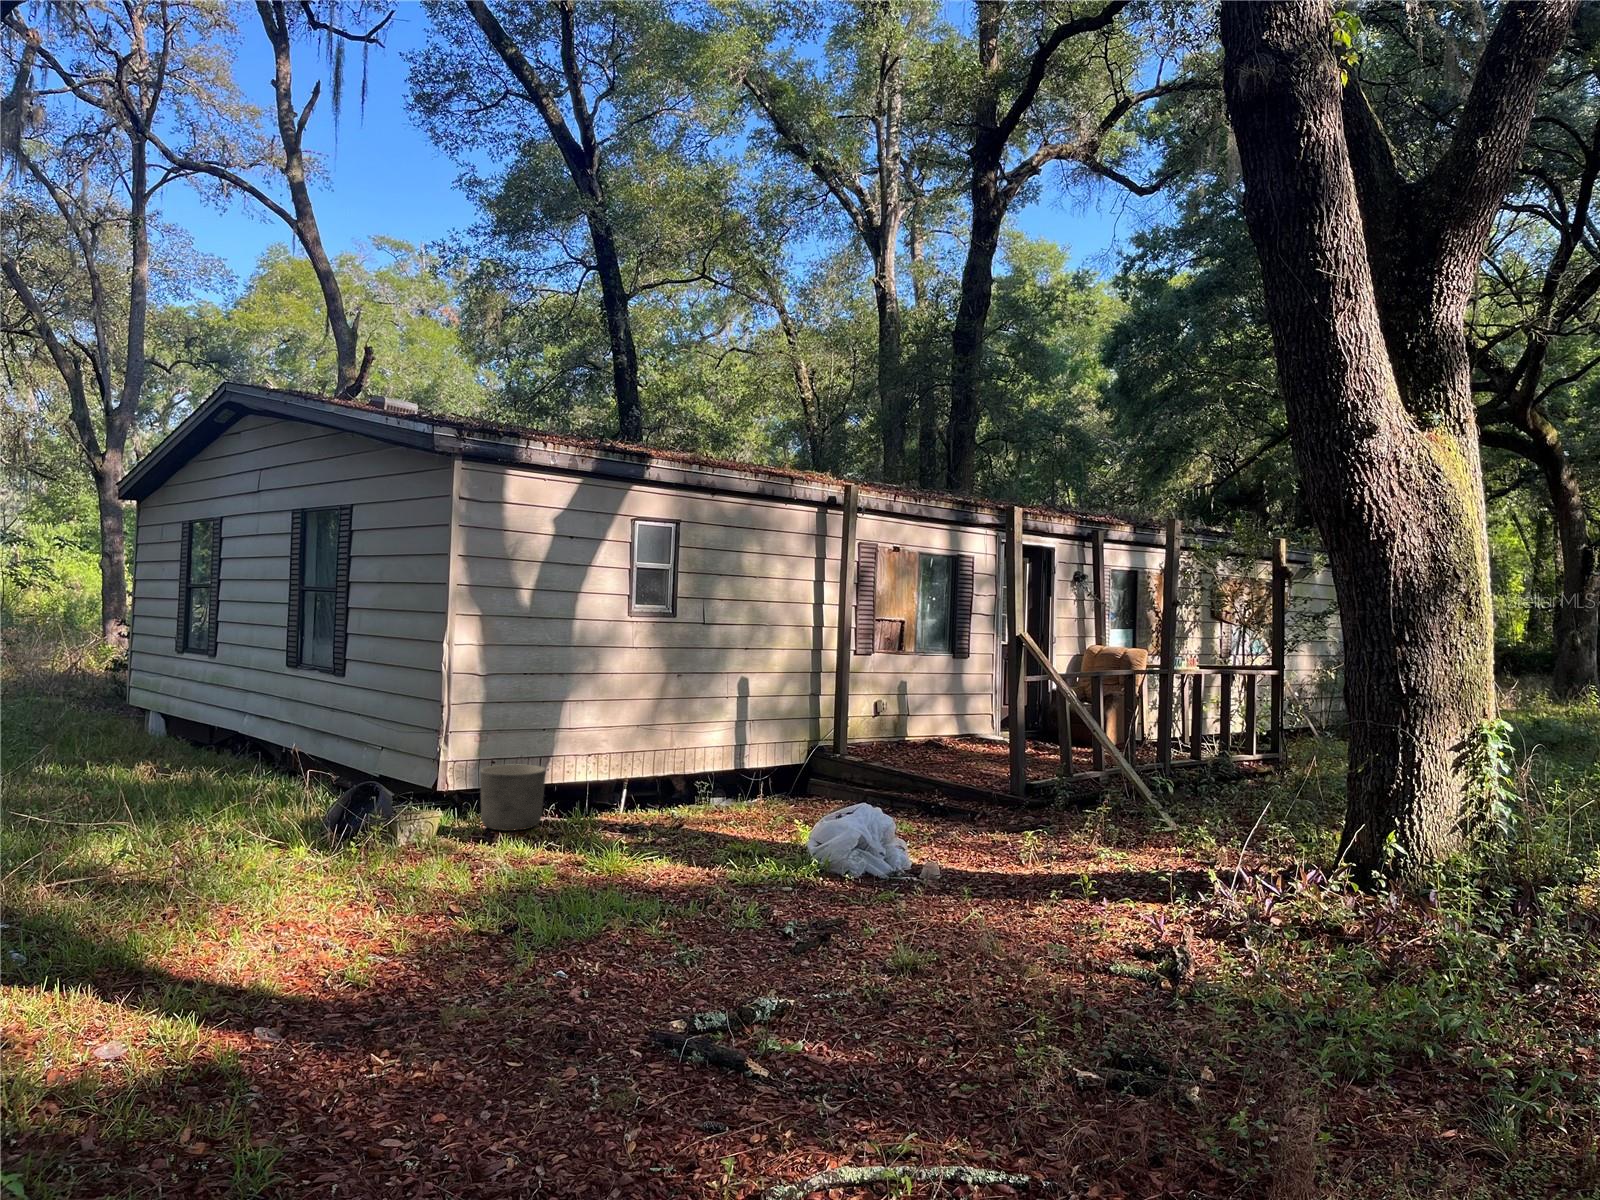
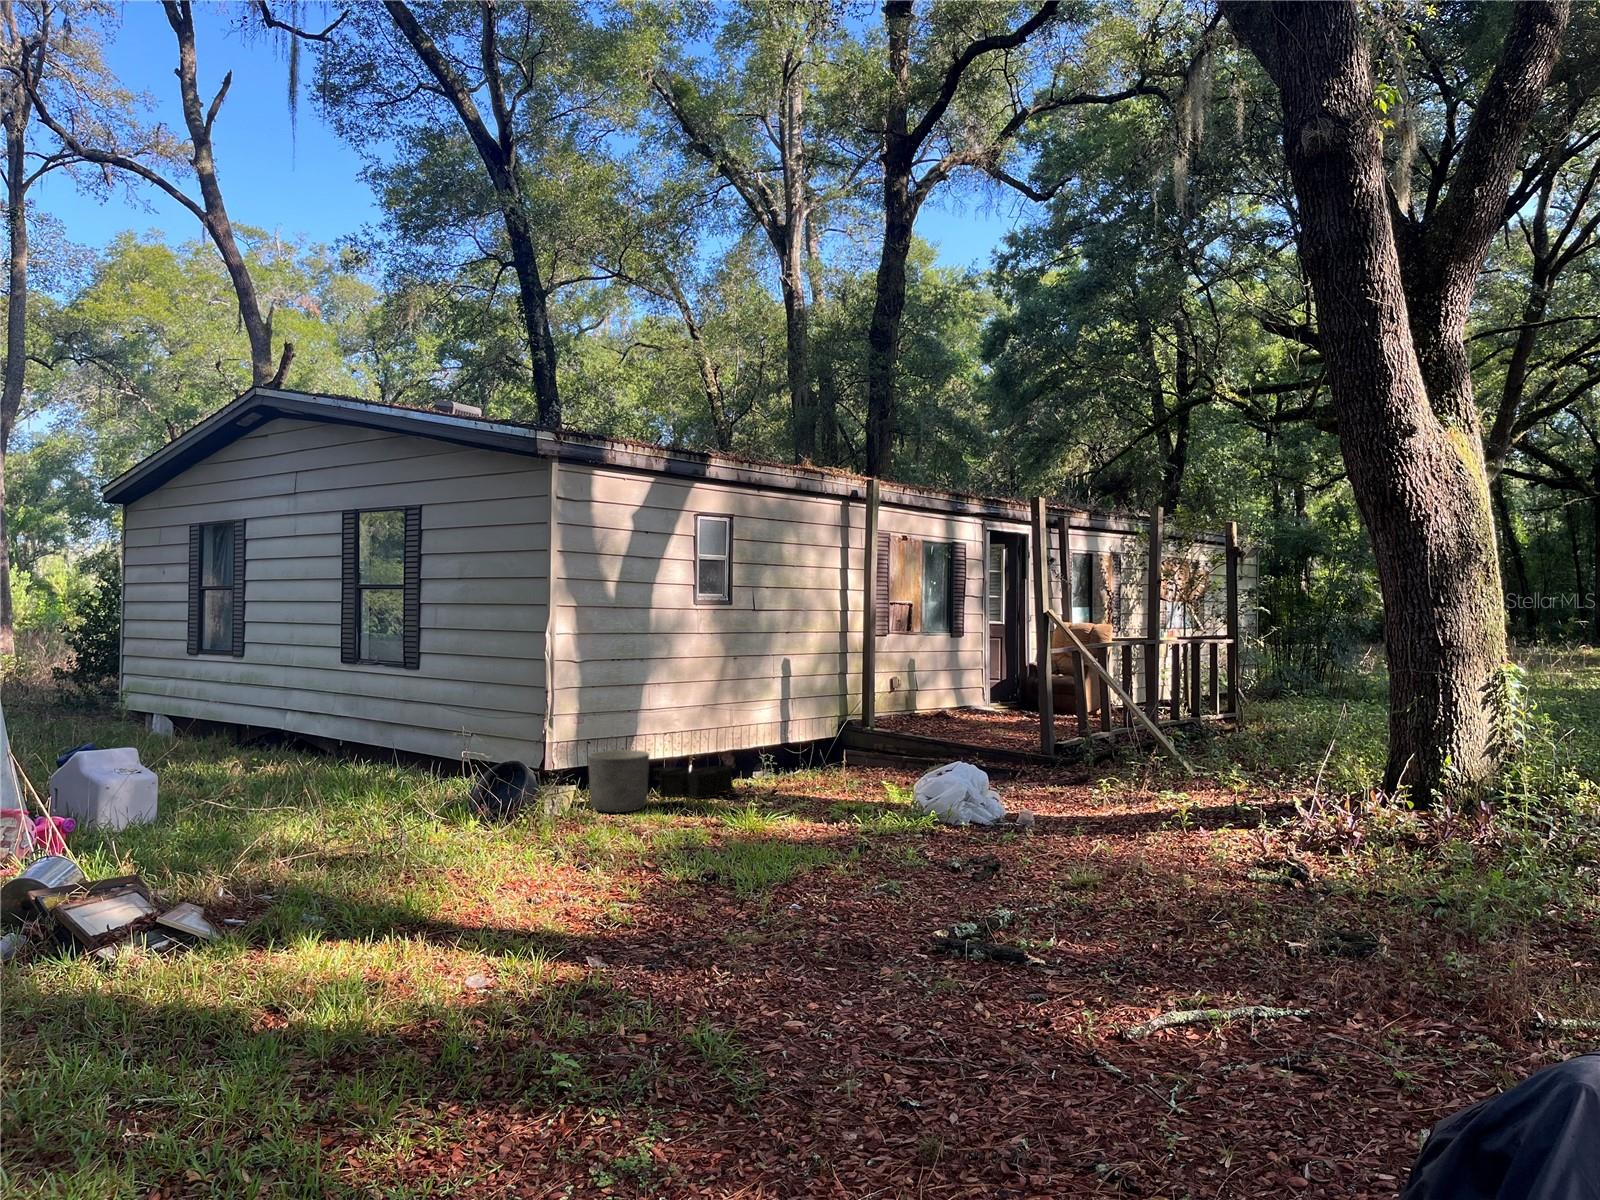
storage bin: none [567,783,654,820] -> present [654,766,733,799]

